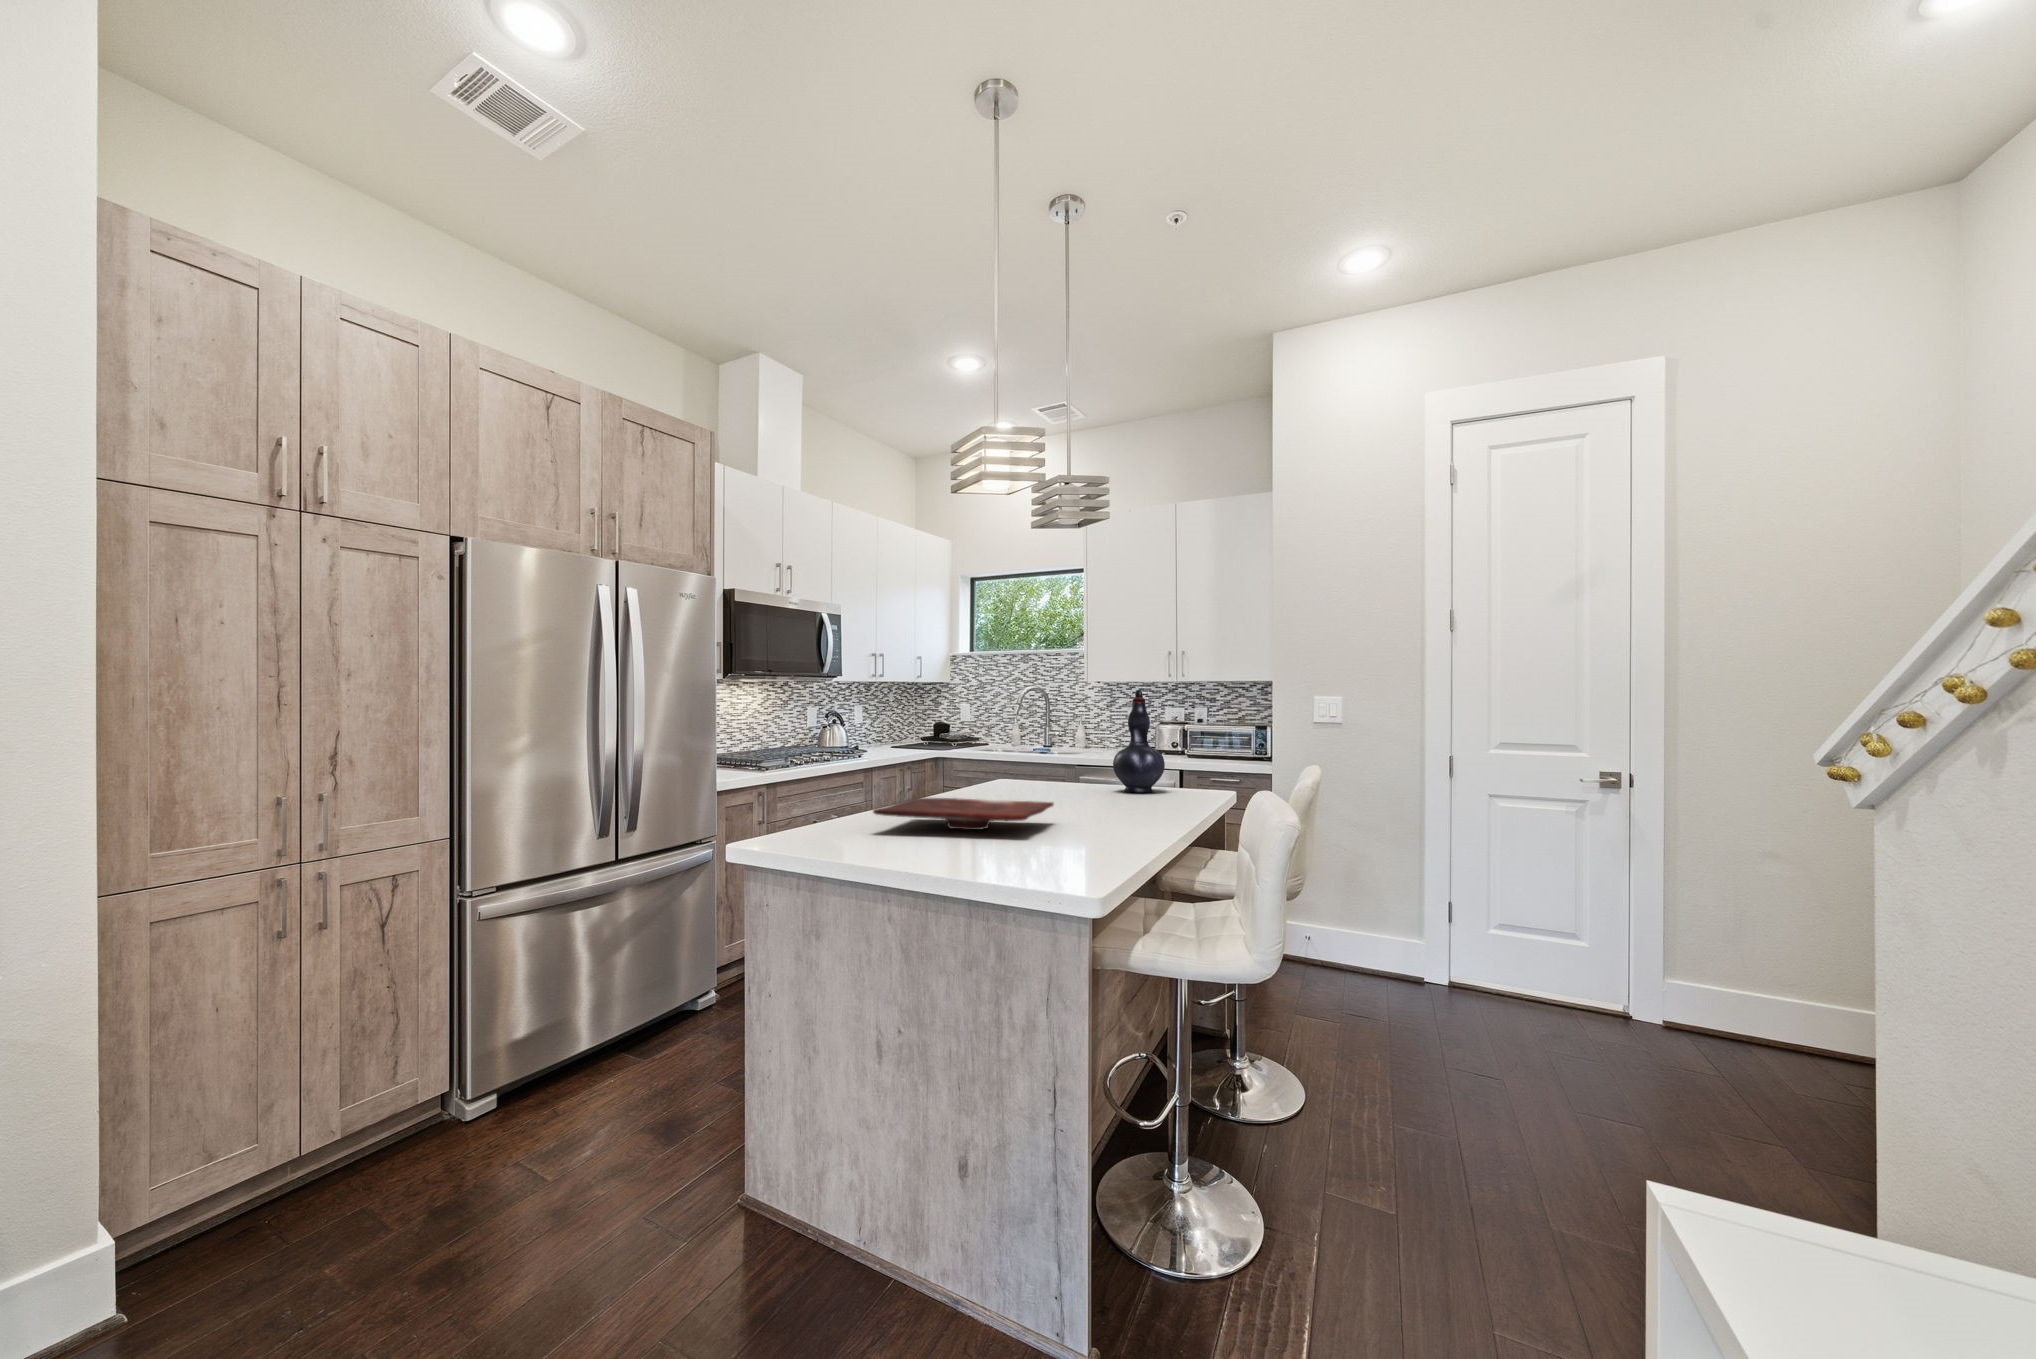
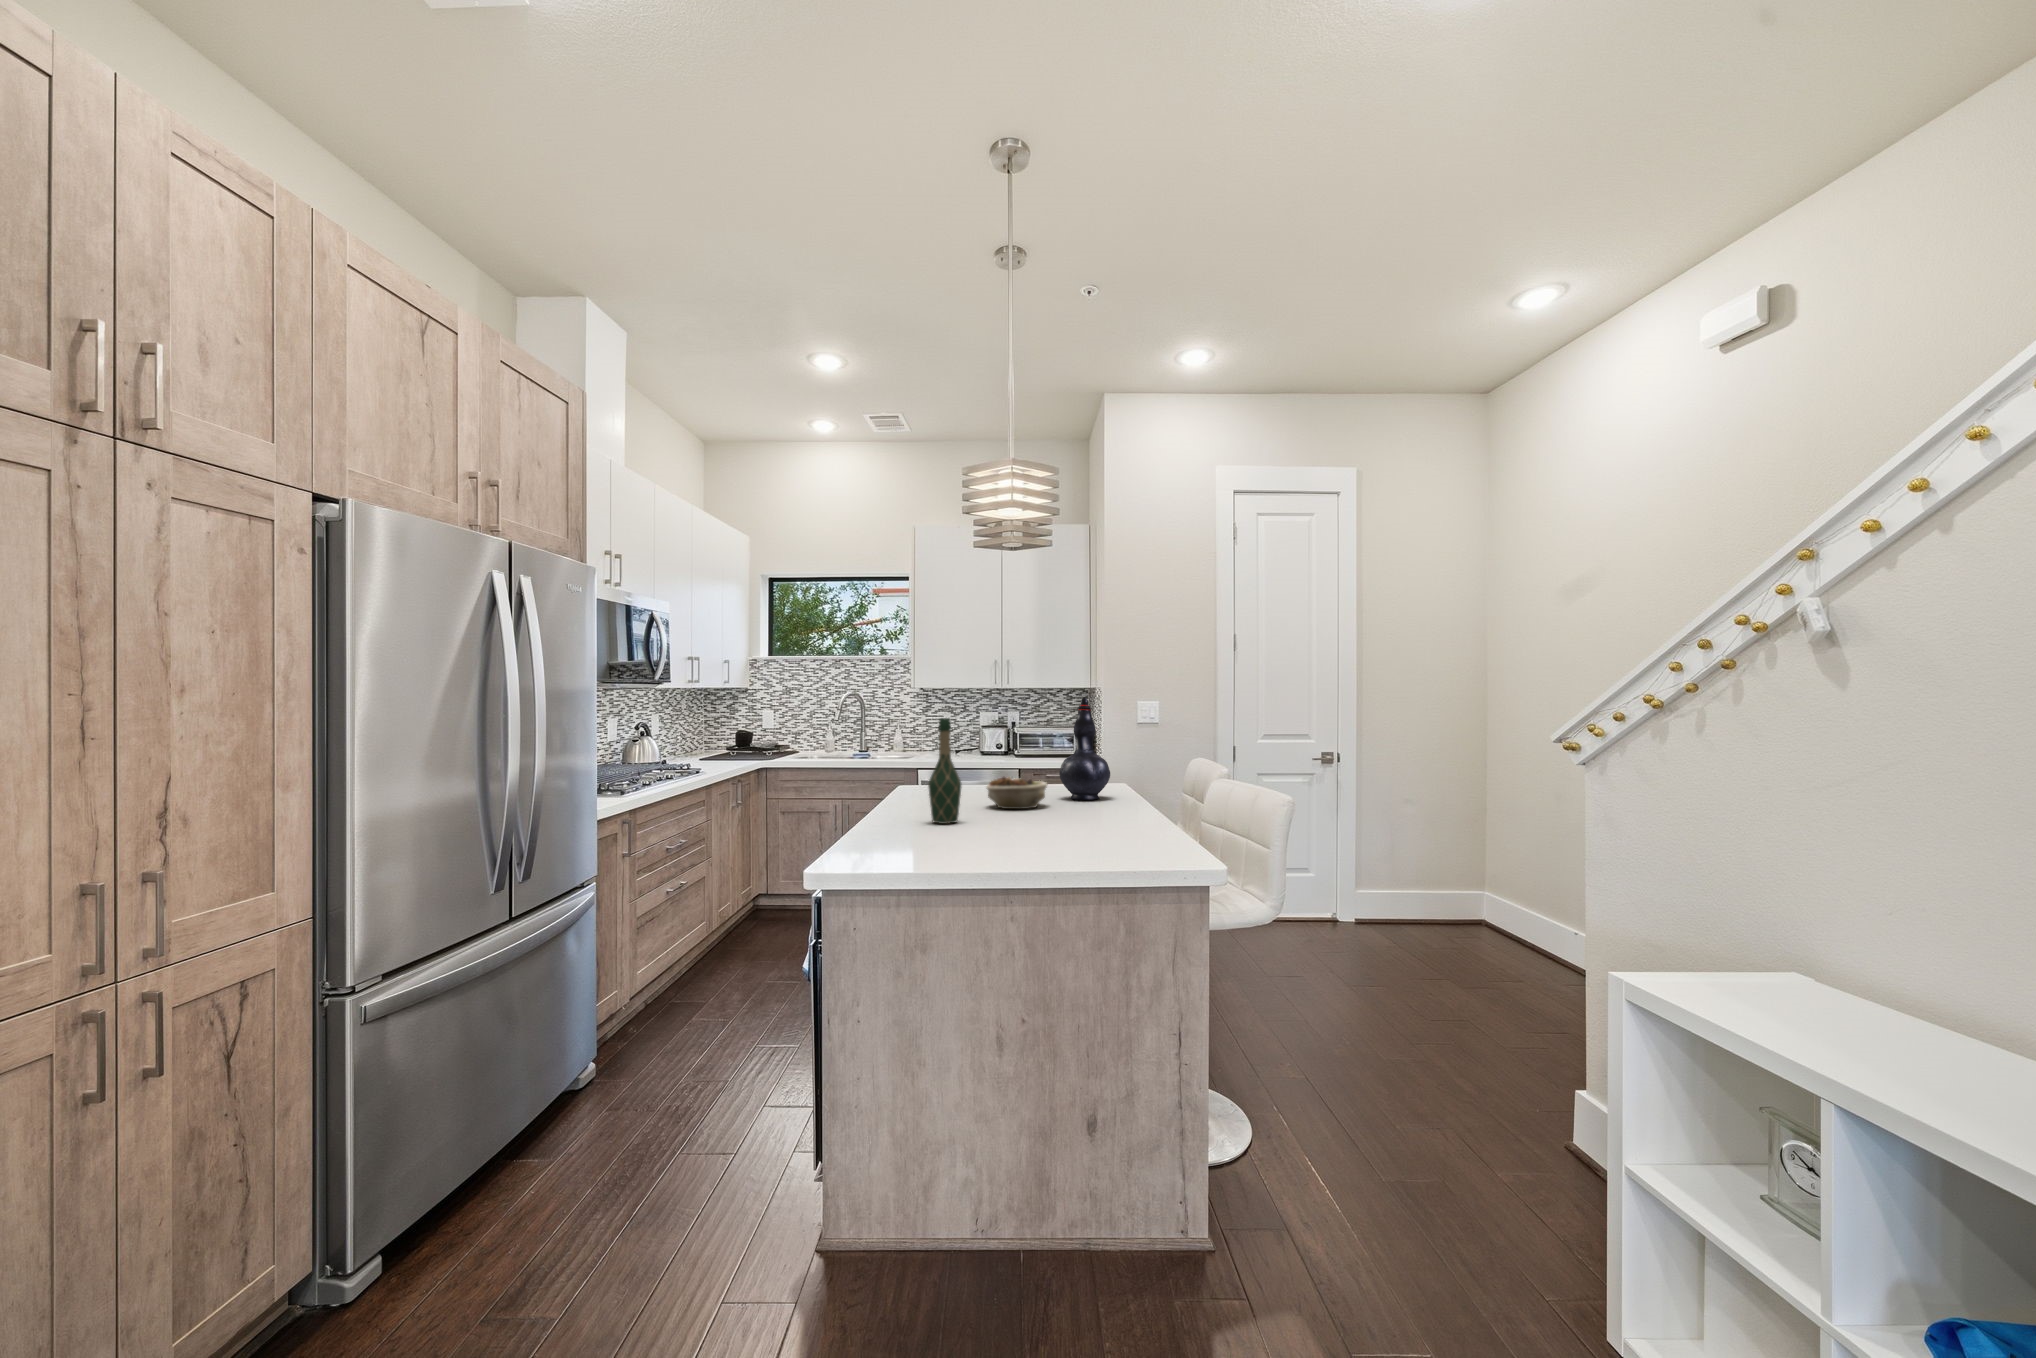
wine bottle: none [944,707,974,804] -> present [928,718,961,824]
succulent planter: none [1026,764,1086,797] -> present [987,777,1048,809]
cutting board: present [873,798,1054,830] -> none [949,818,1130,853]

